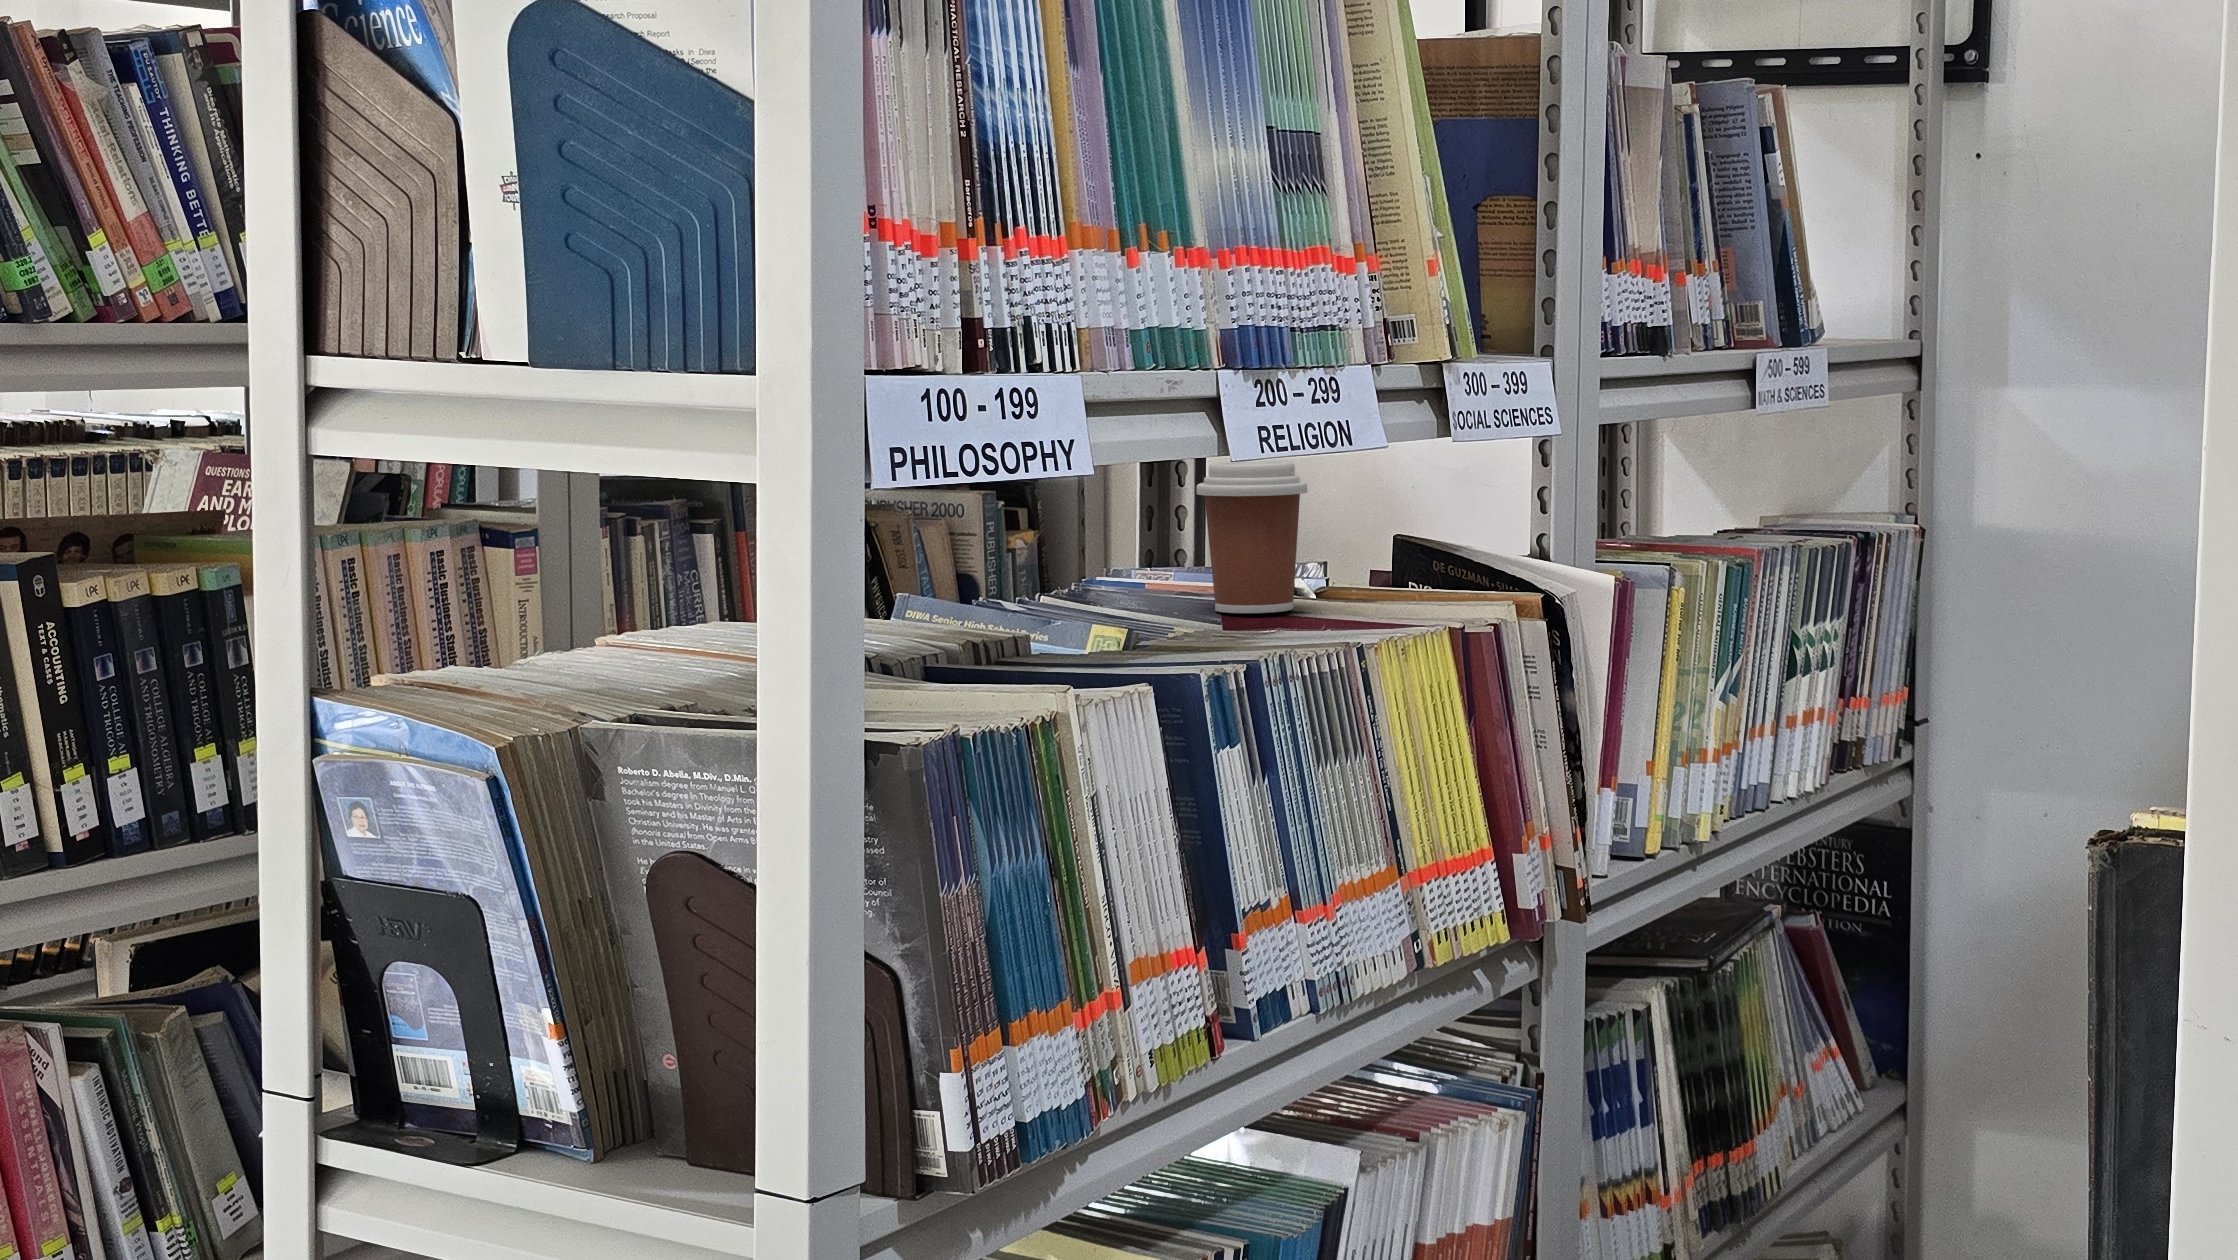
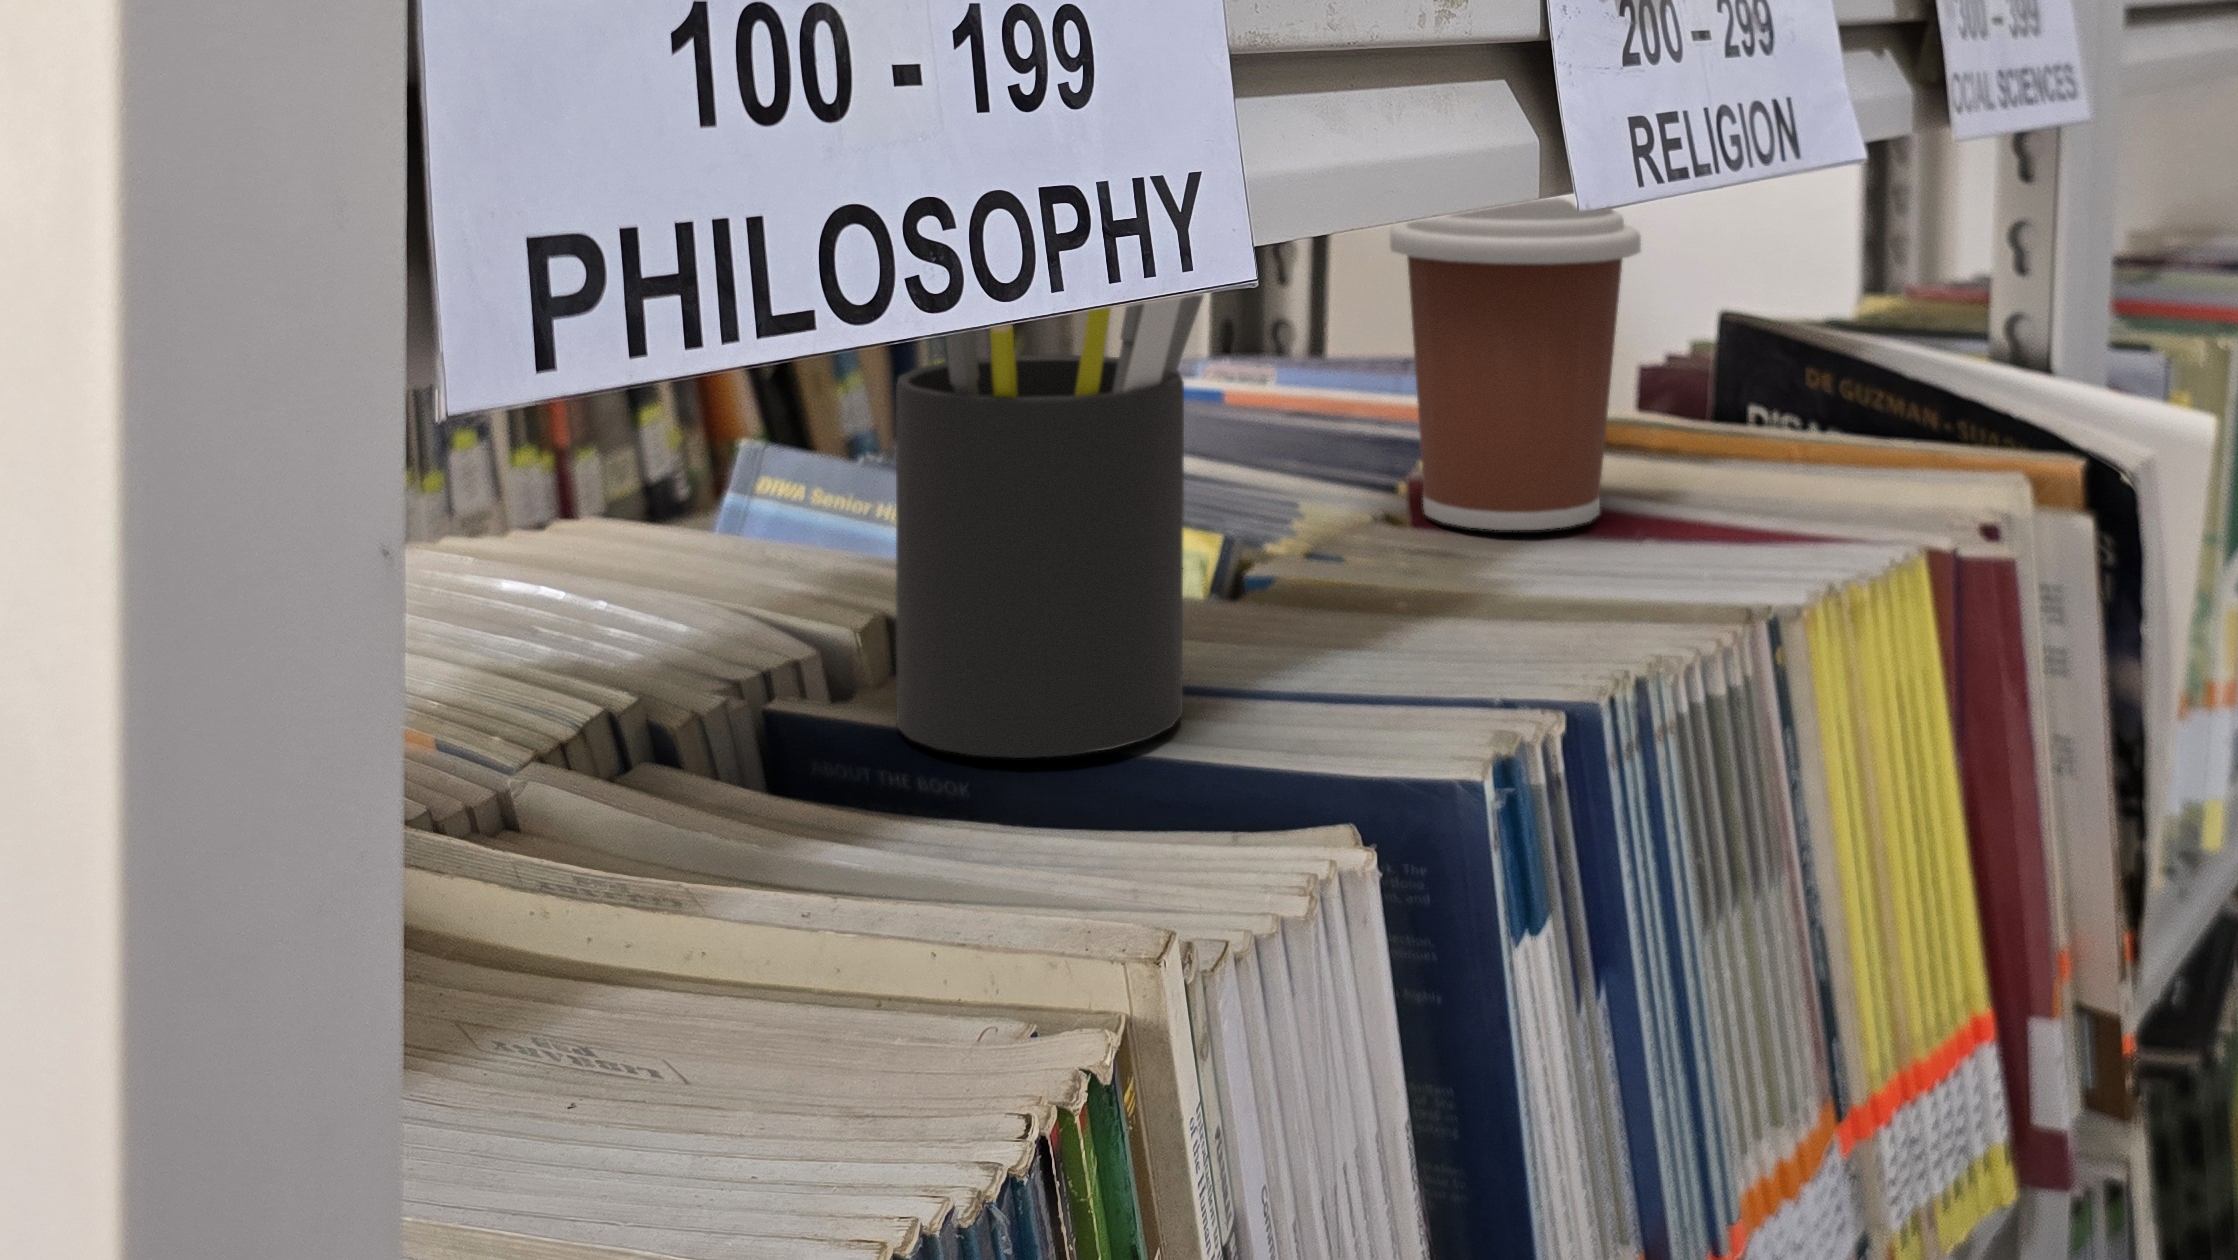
pen holder: none [982,446,1099,659] -> present [896,294,1203,758]

